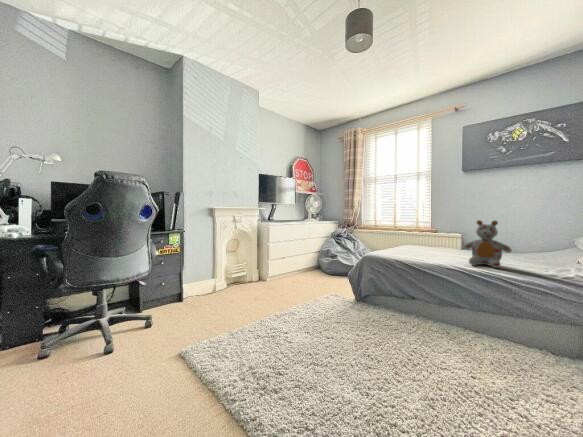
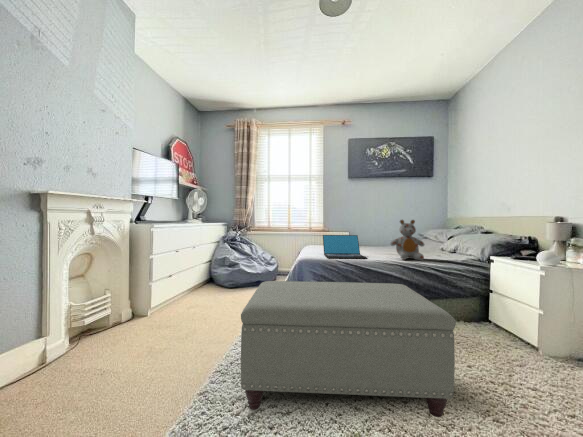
laptop: none [387,234,432,260] -> present [323,235,368,259]
ottoman: none [265,266,419,393] -> present [241,281,456,417]

